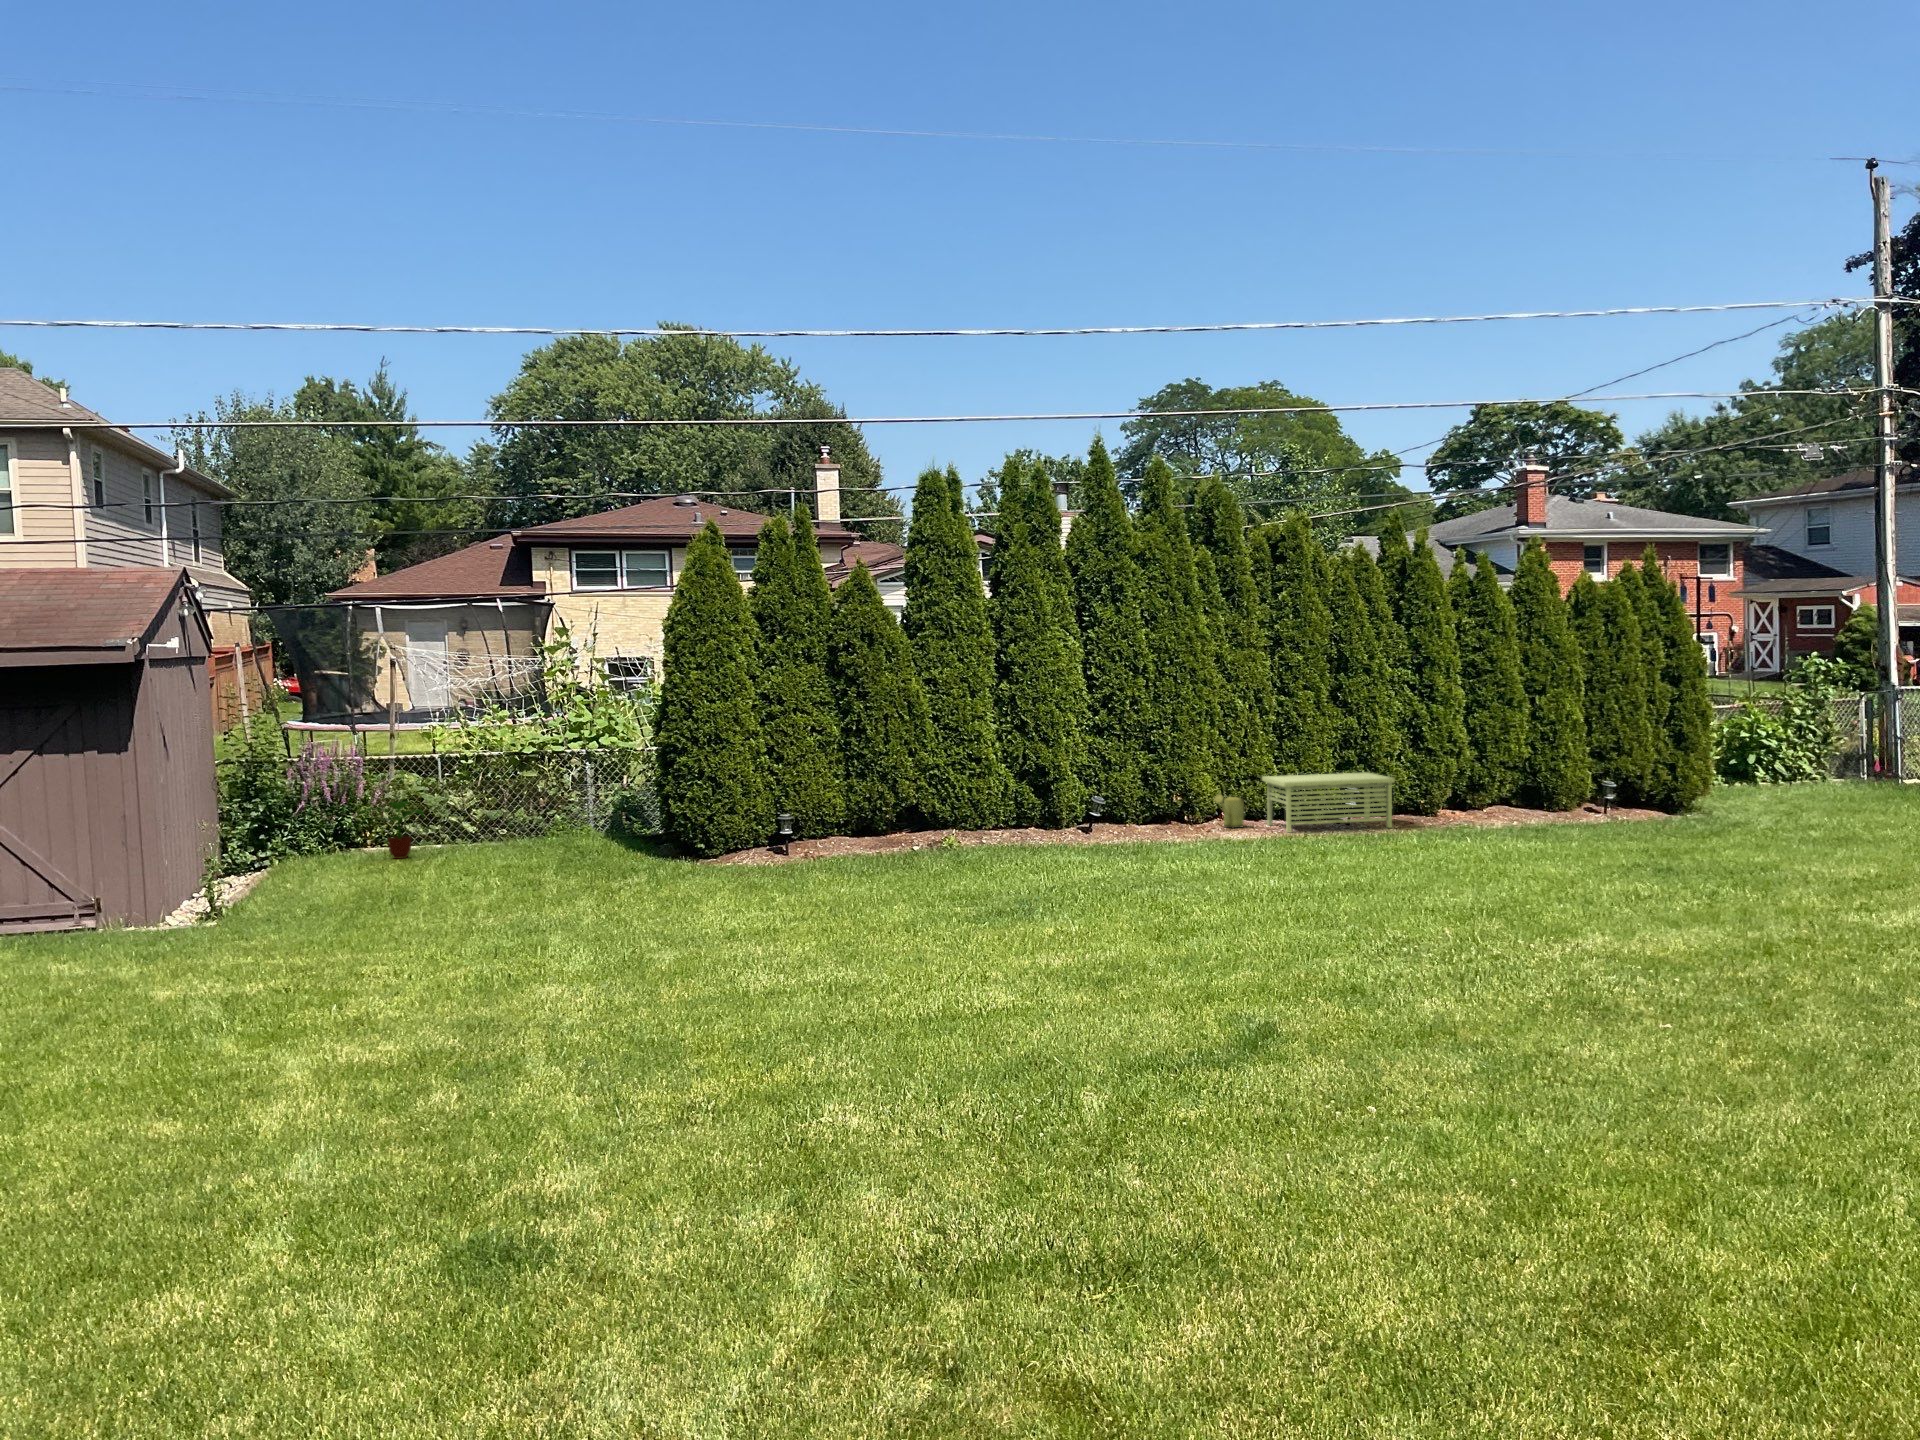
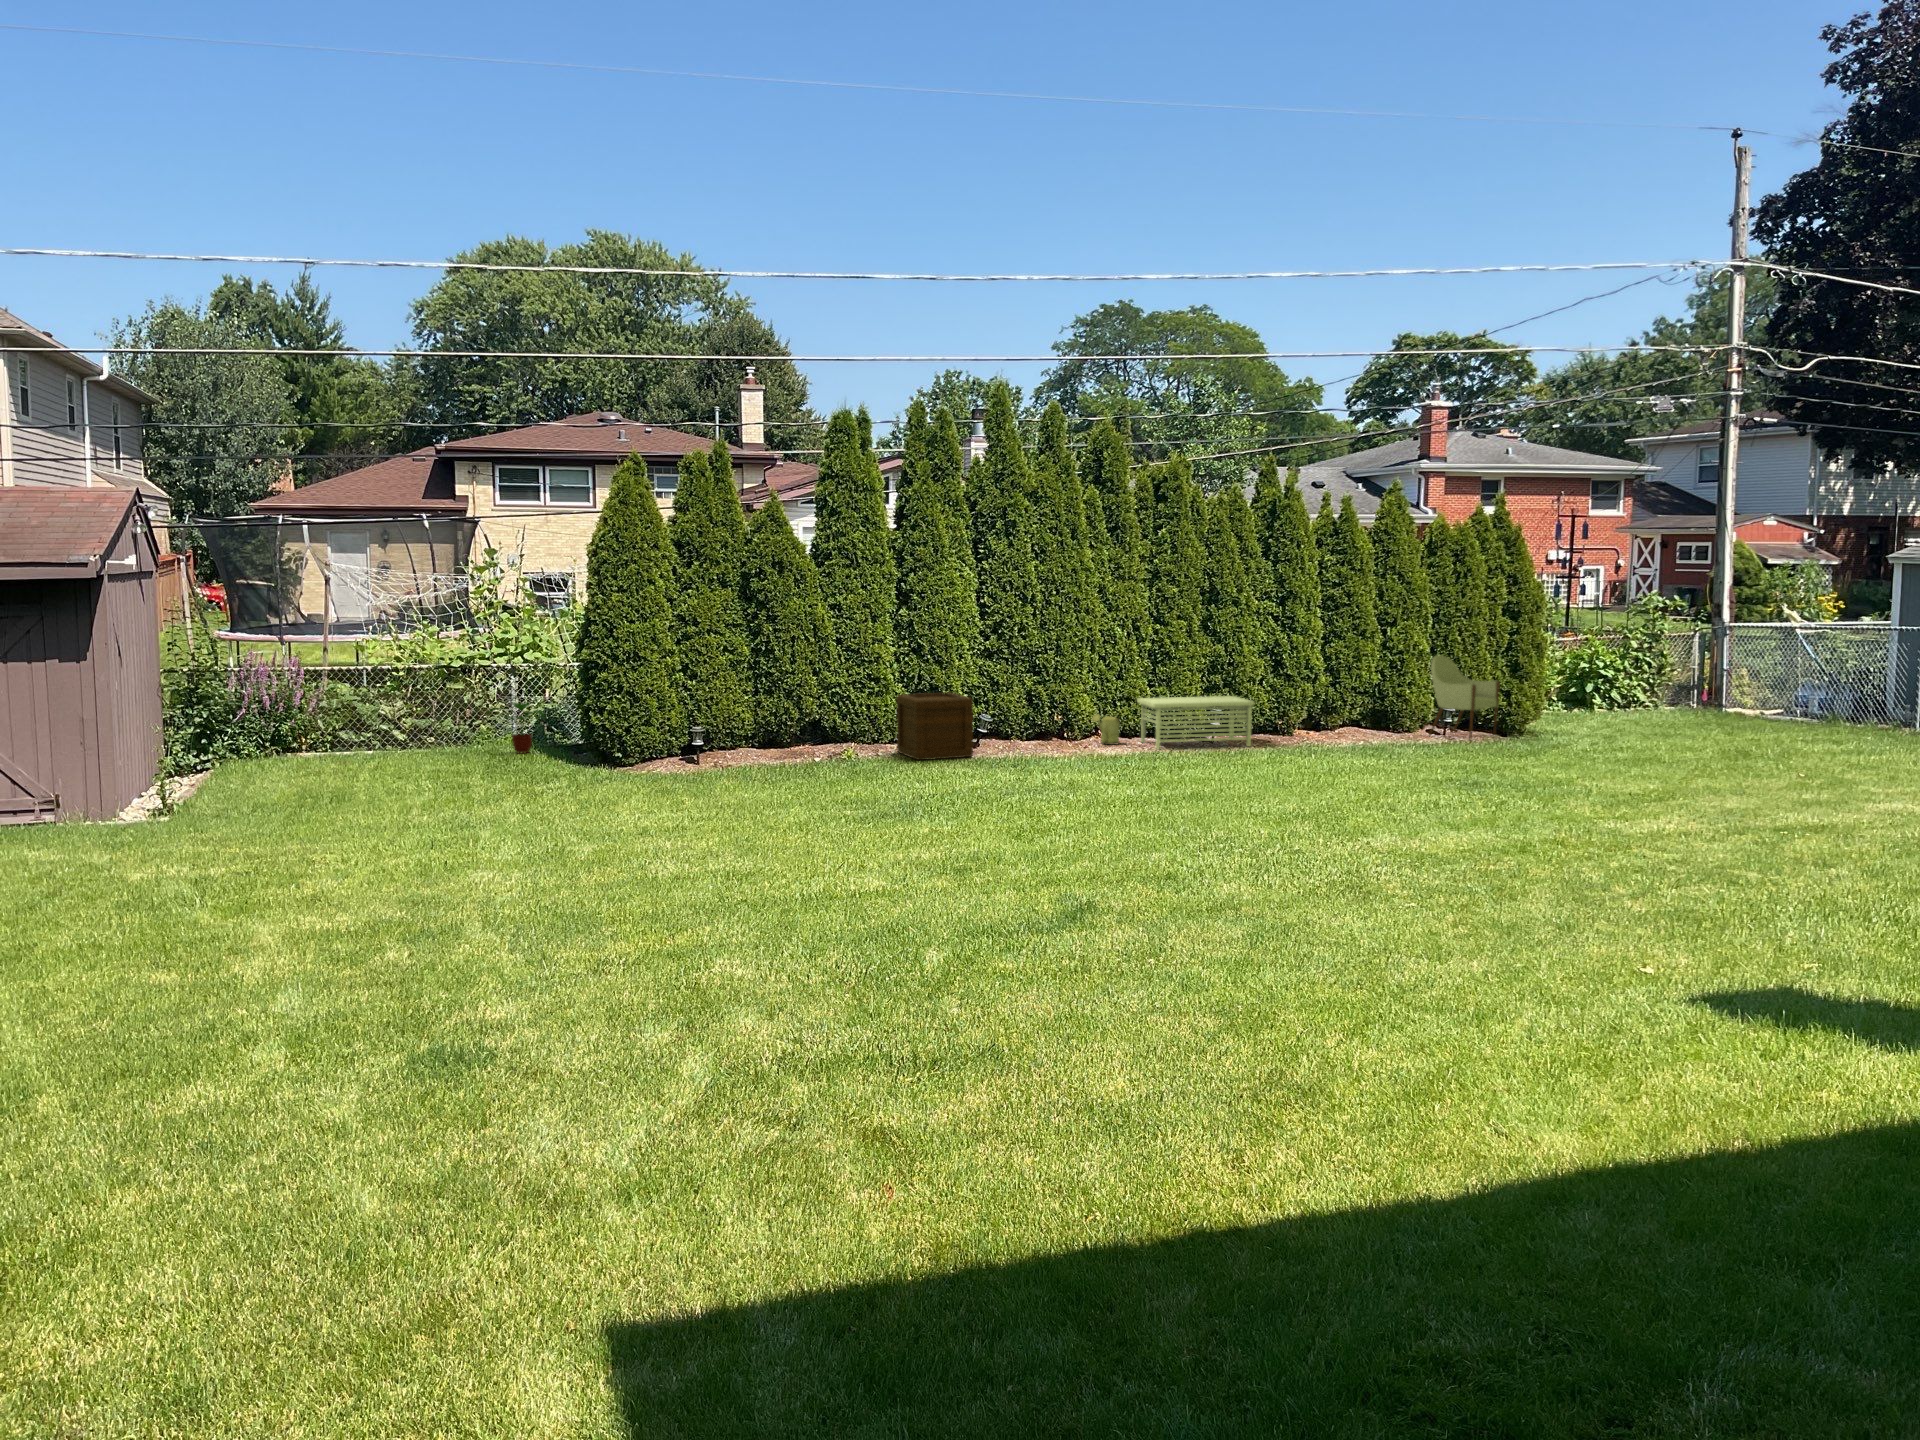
chair: none [1587,724,1667,818] -> present [1429,655,1500,740]
wooden crate: none [1000,773,1086,848] -> present [896,693,973,760]
potted plant: present [356,800,424,859] -> present [489,702,544,754]

